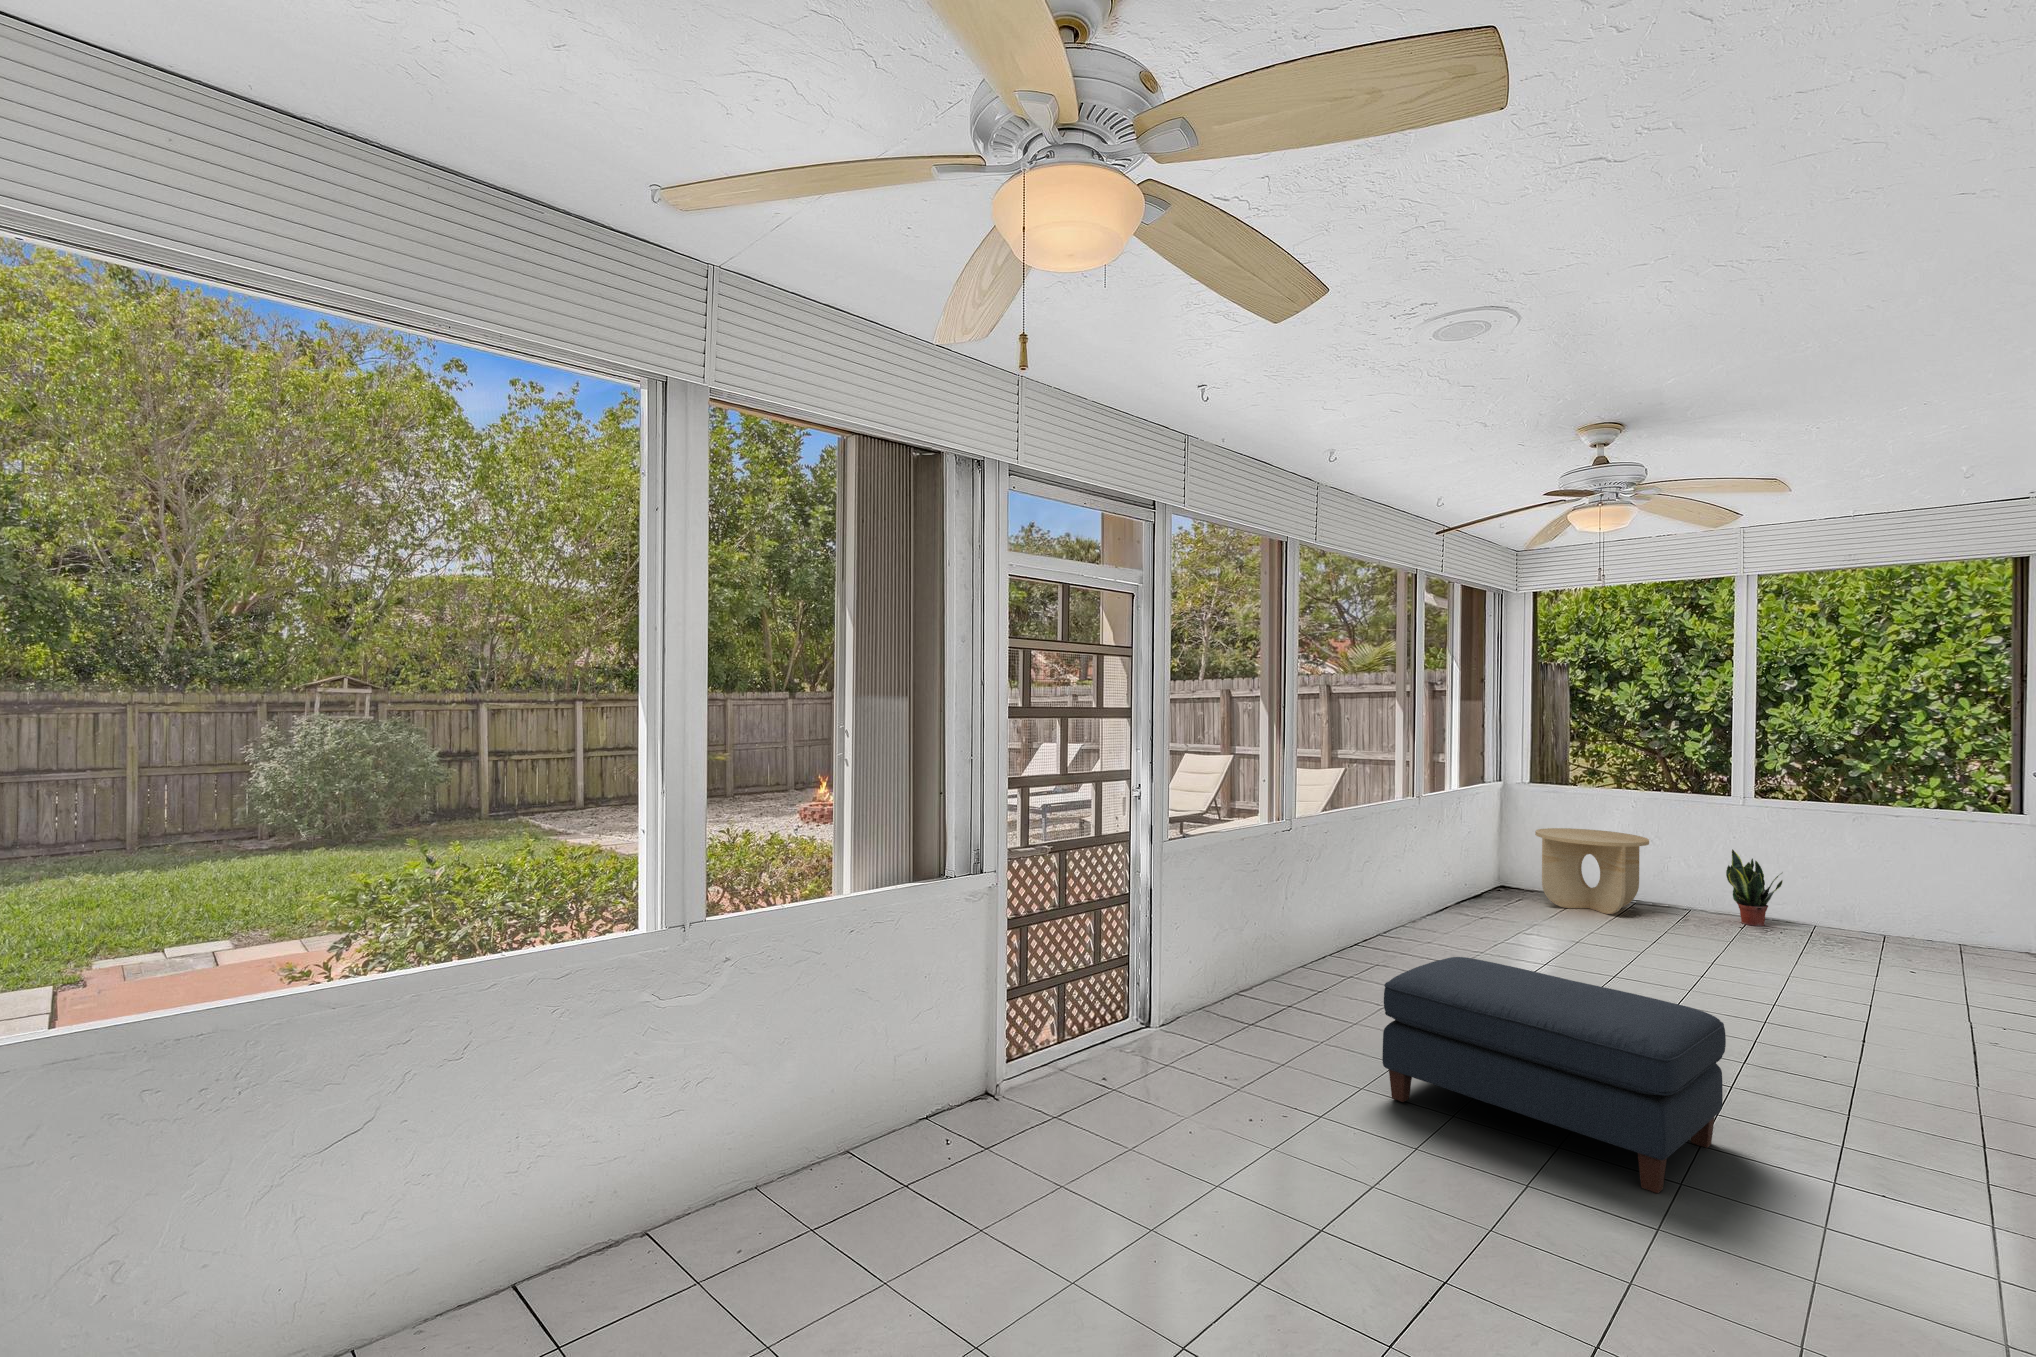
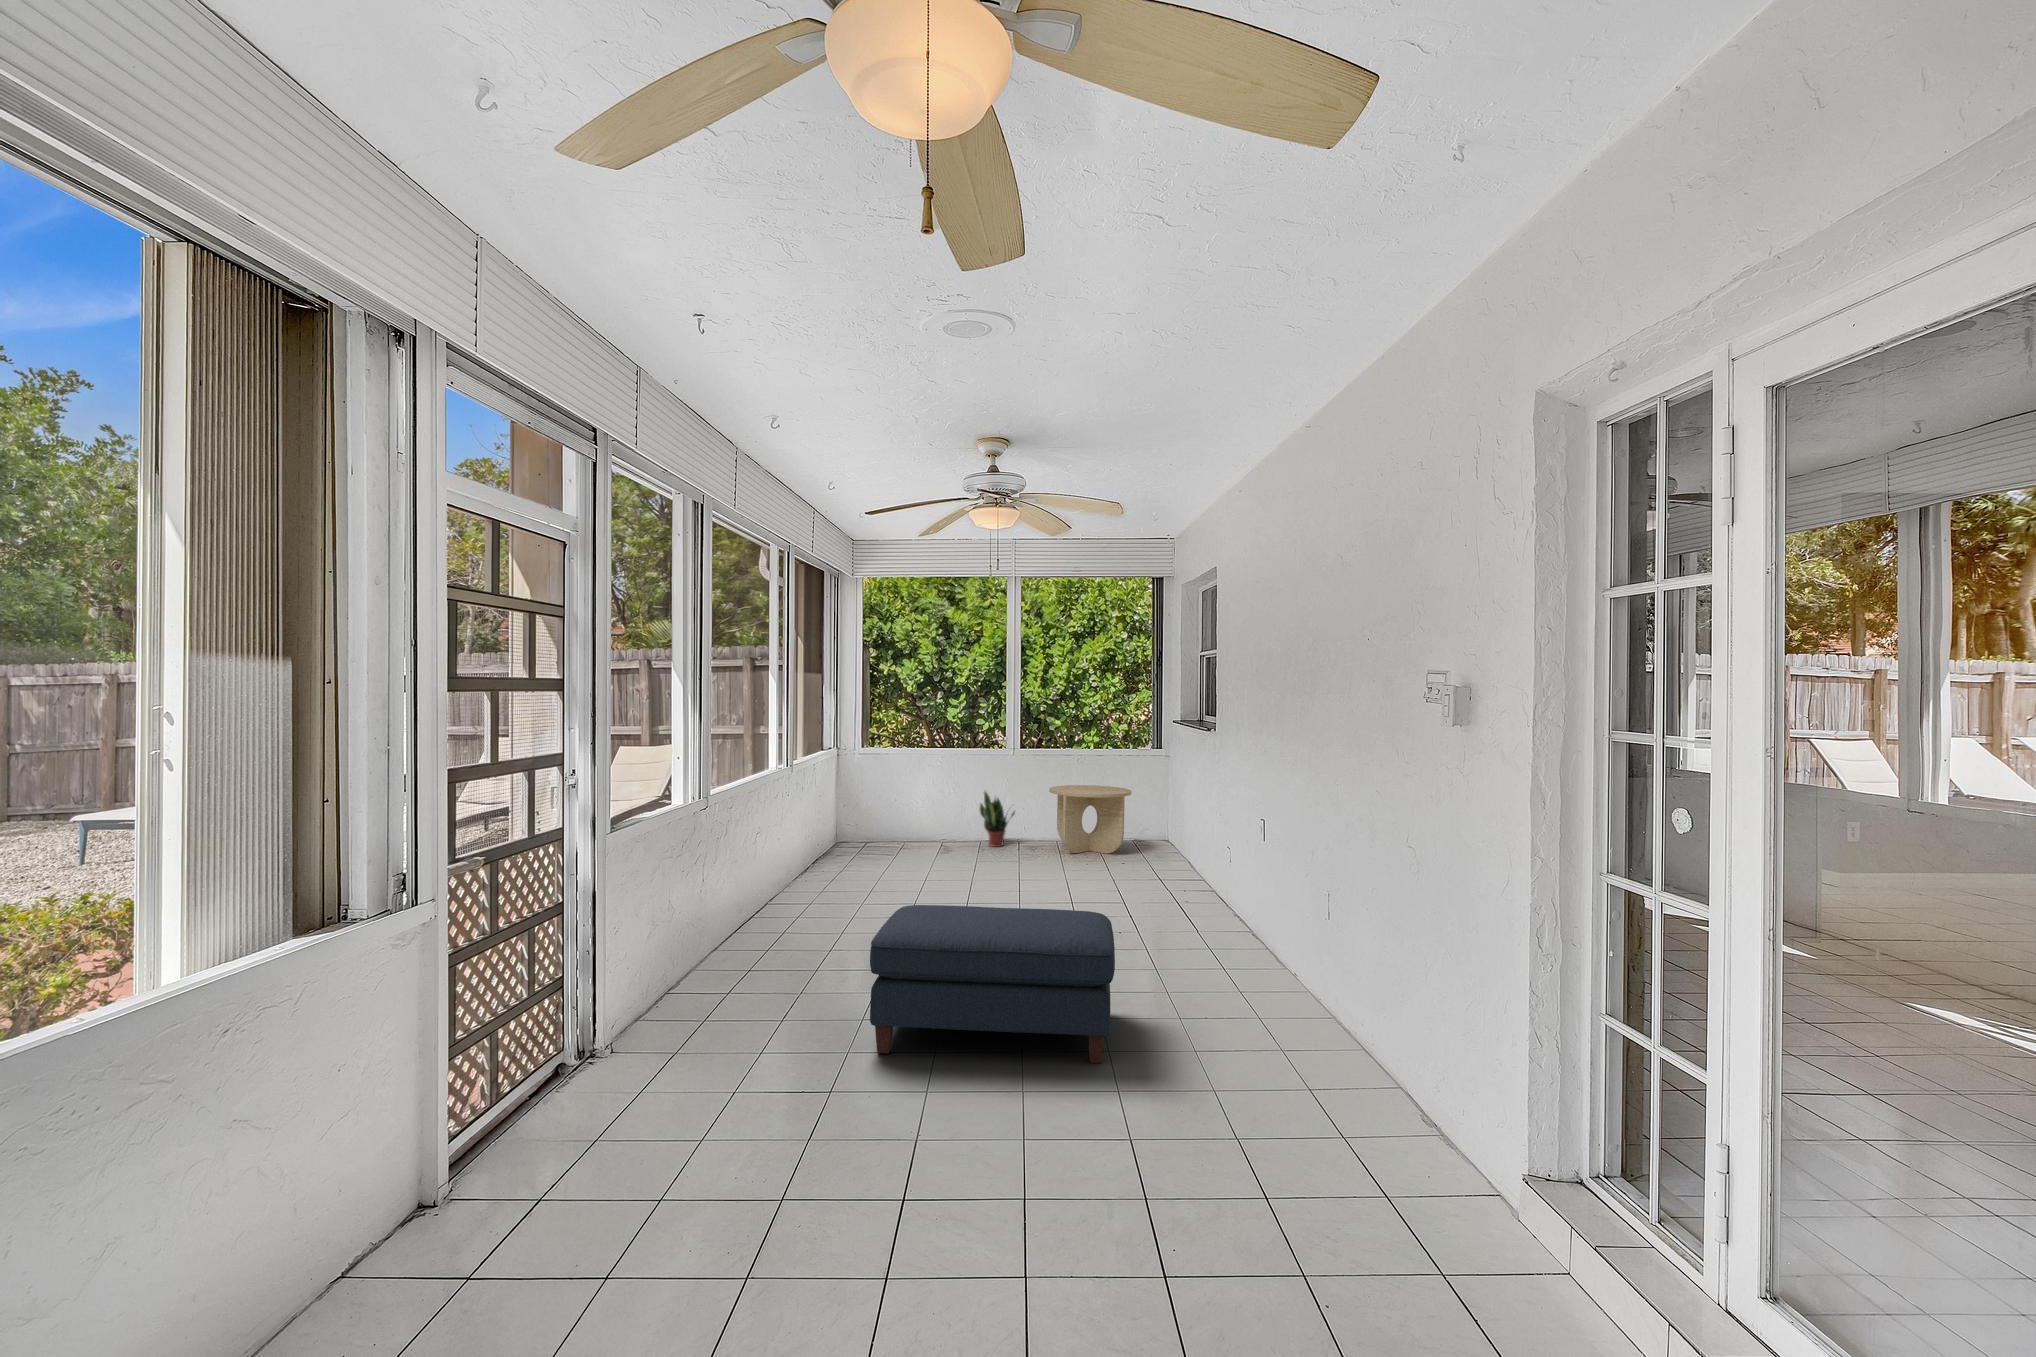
side table: present [1535,828,1649,914] -> present [1049,785,1131,853]

